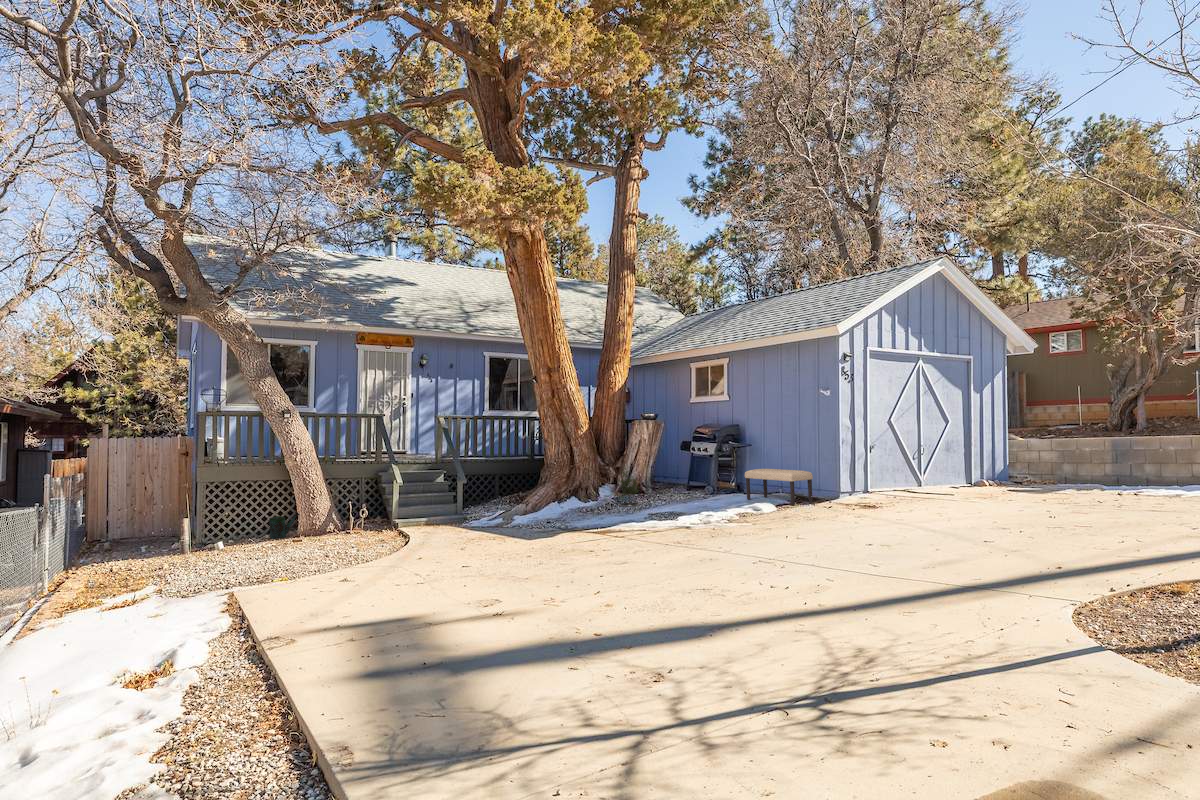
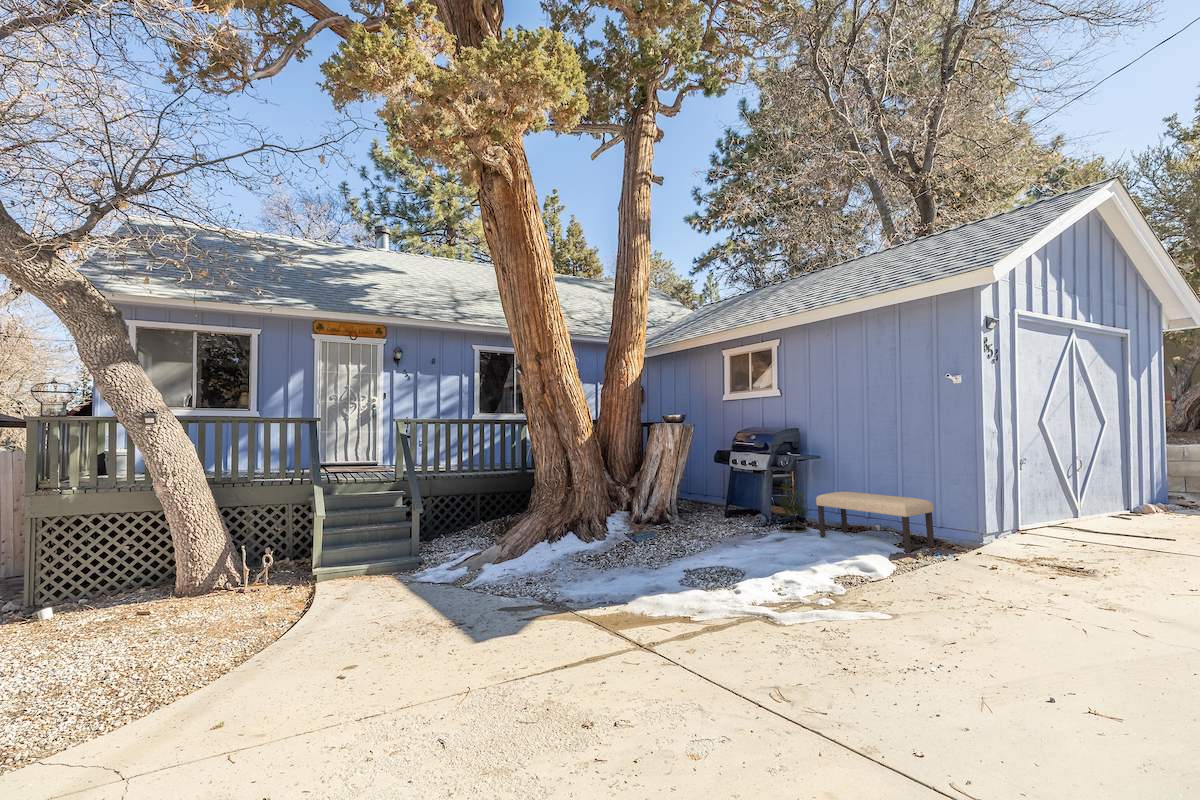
potted tree: present [619,469,639,507] -> present [778,481,809,533]
watering can: present [269,512,300,539] -> none [60,570,133,618]

